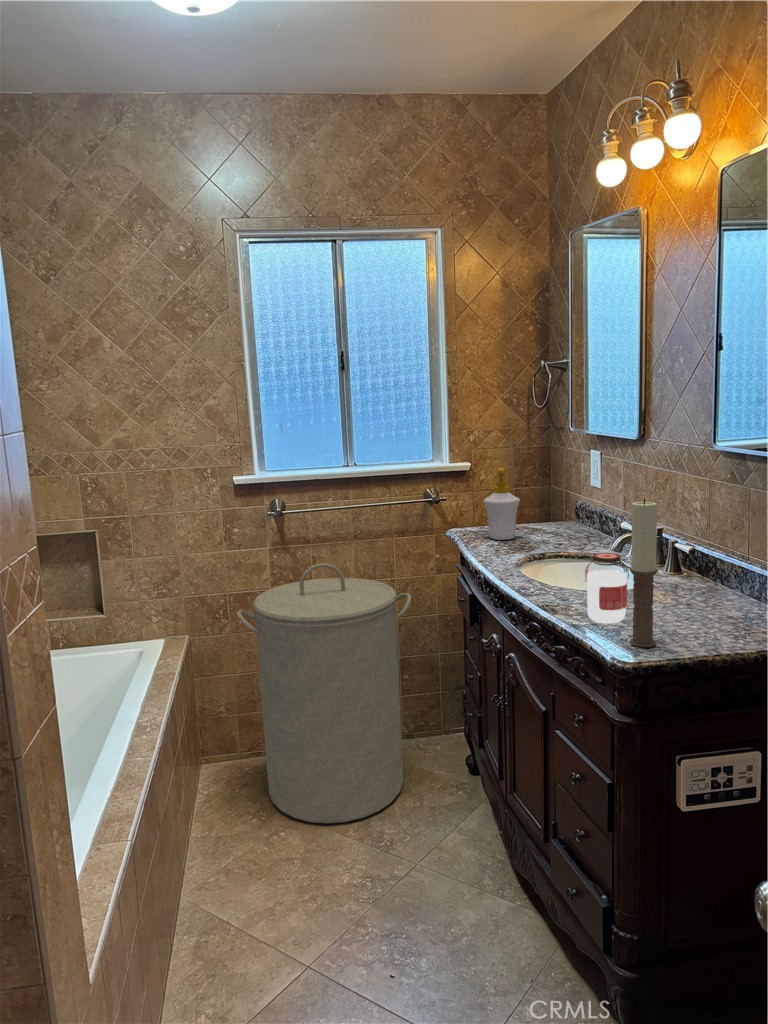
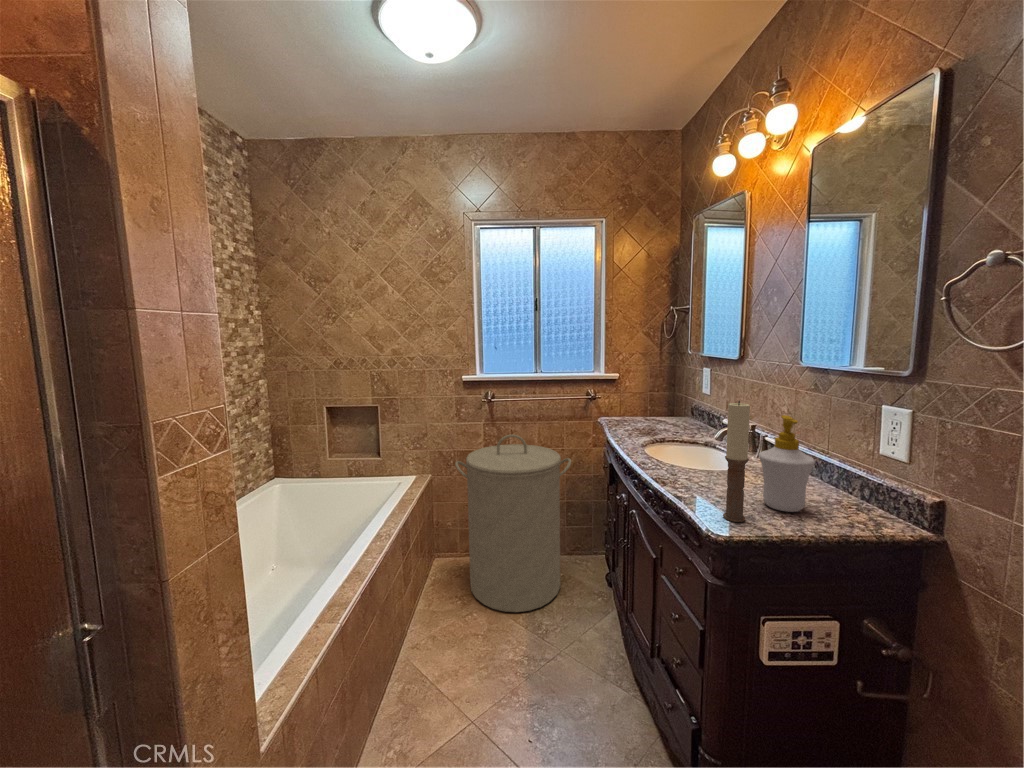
soap bottle: present [483,468,520,540] -> present [759,415,815,512]
jar: present [585,553,629,624] -> none [689,442,725,499]

